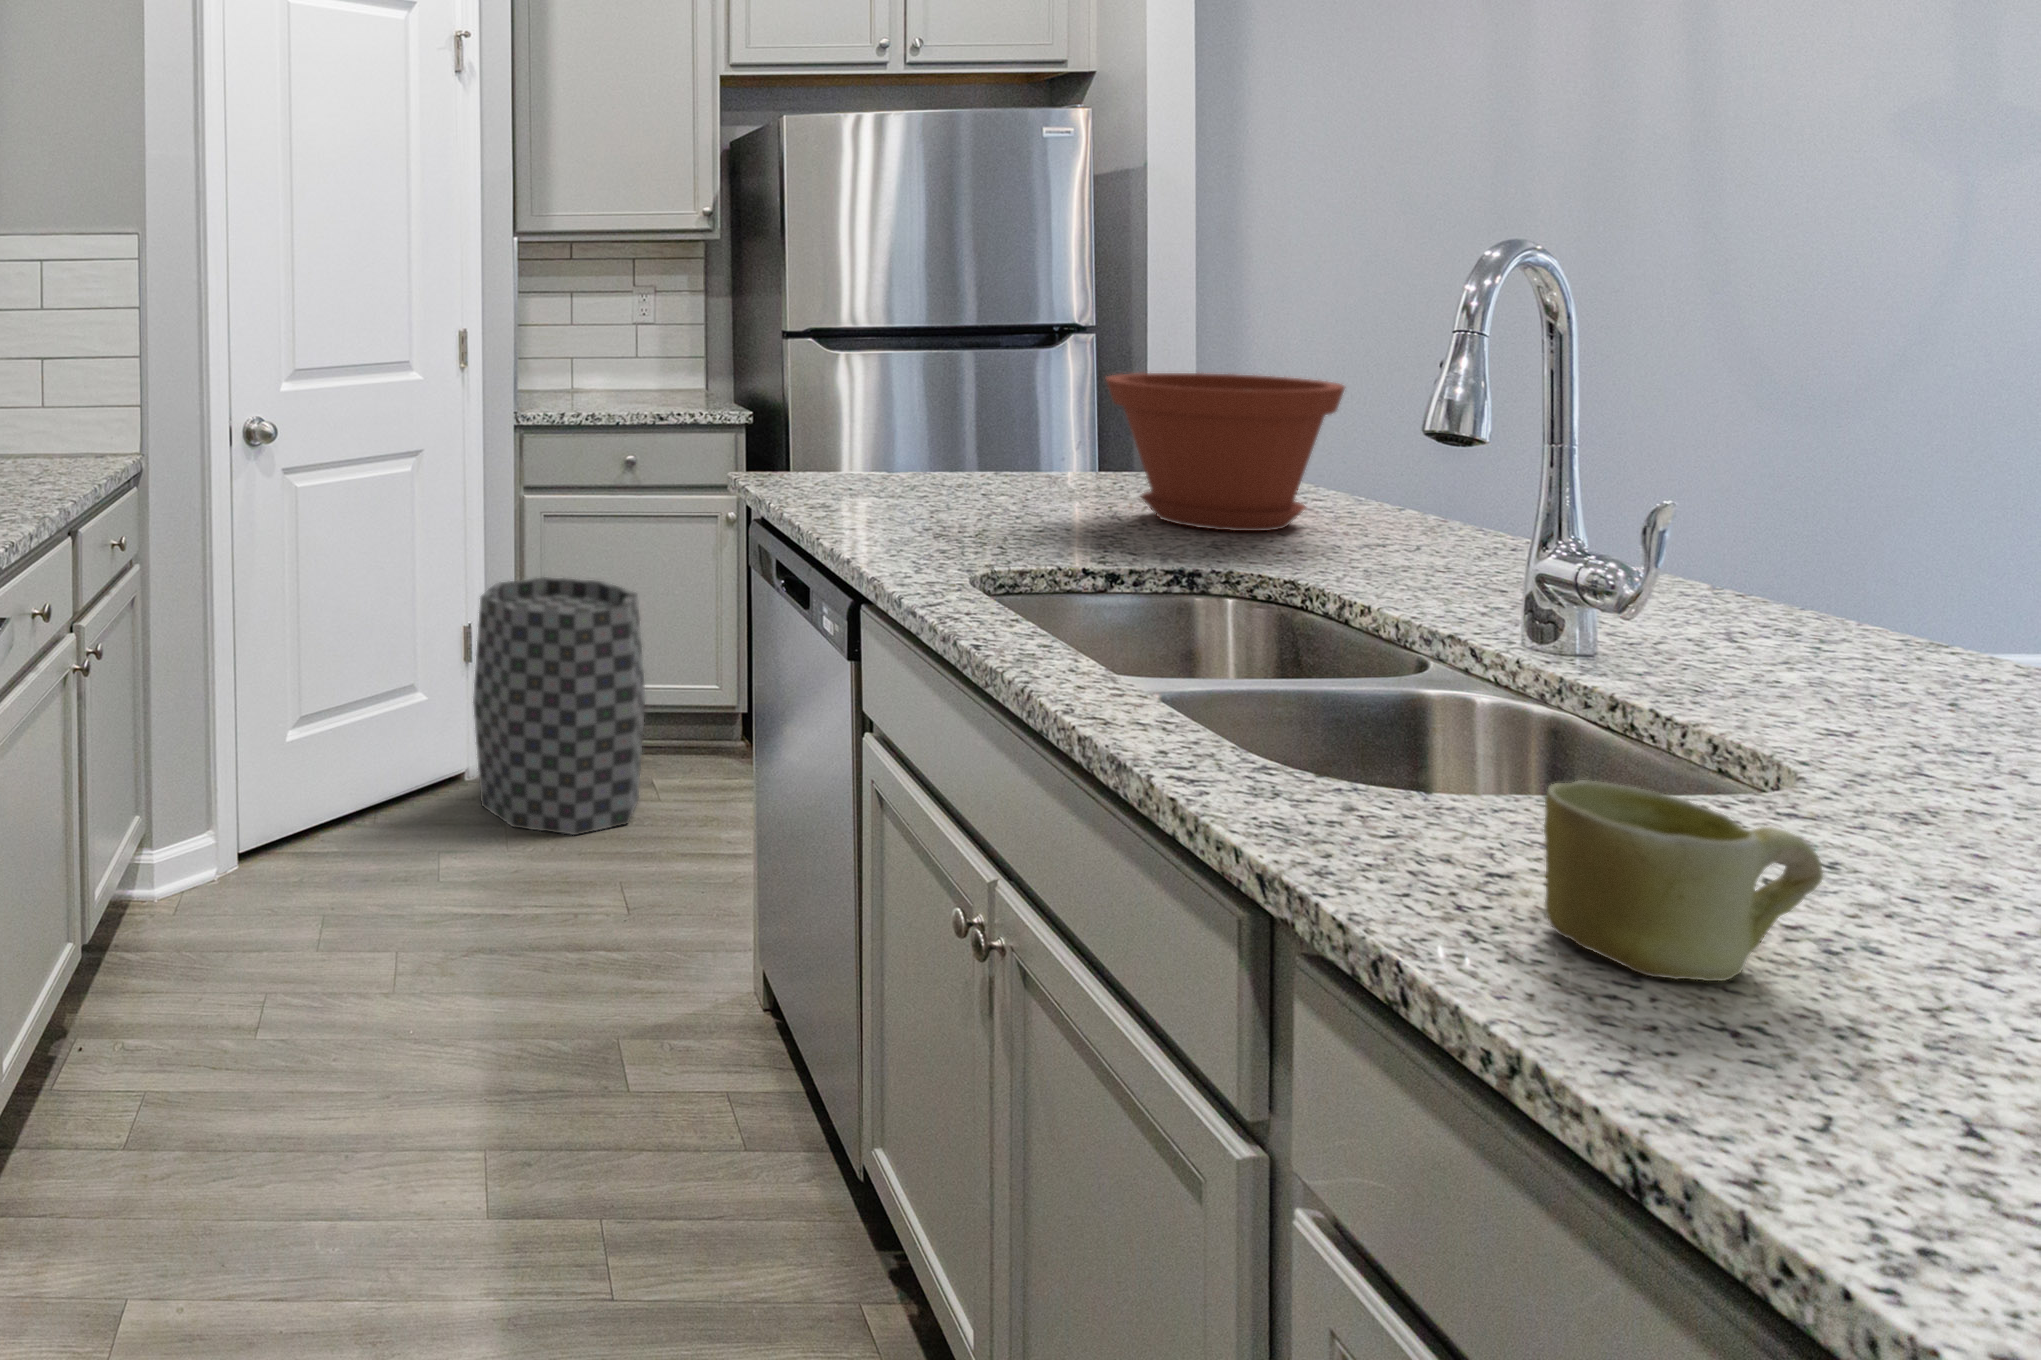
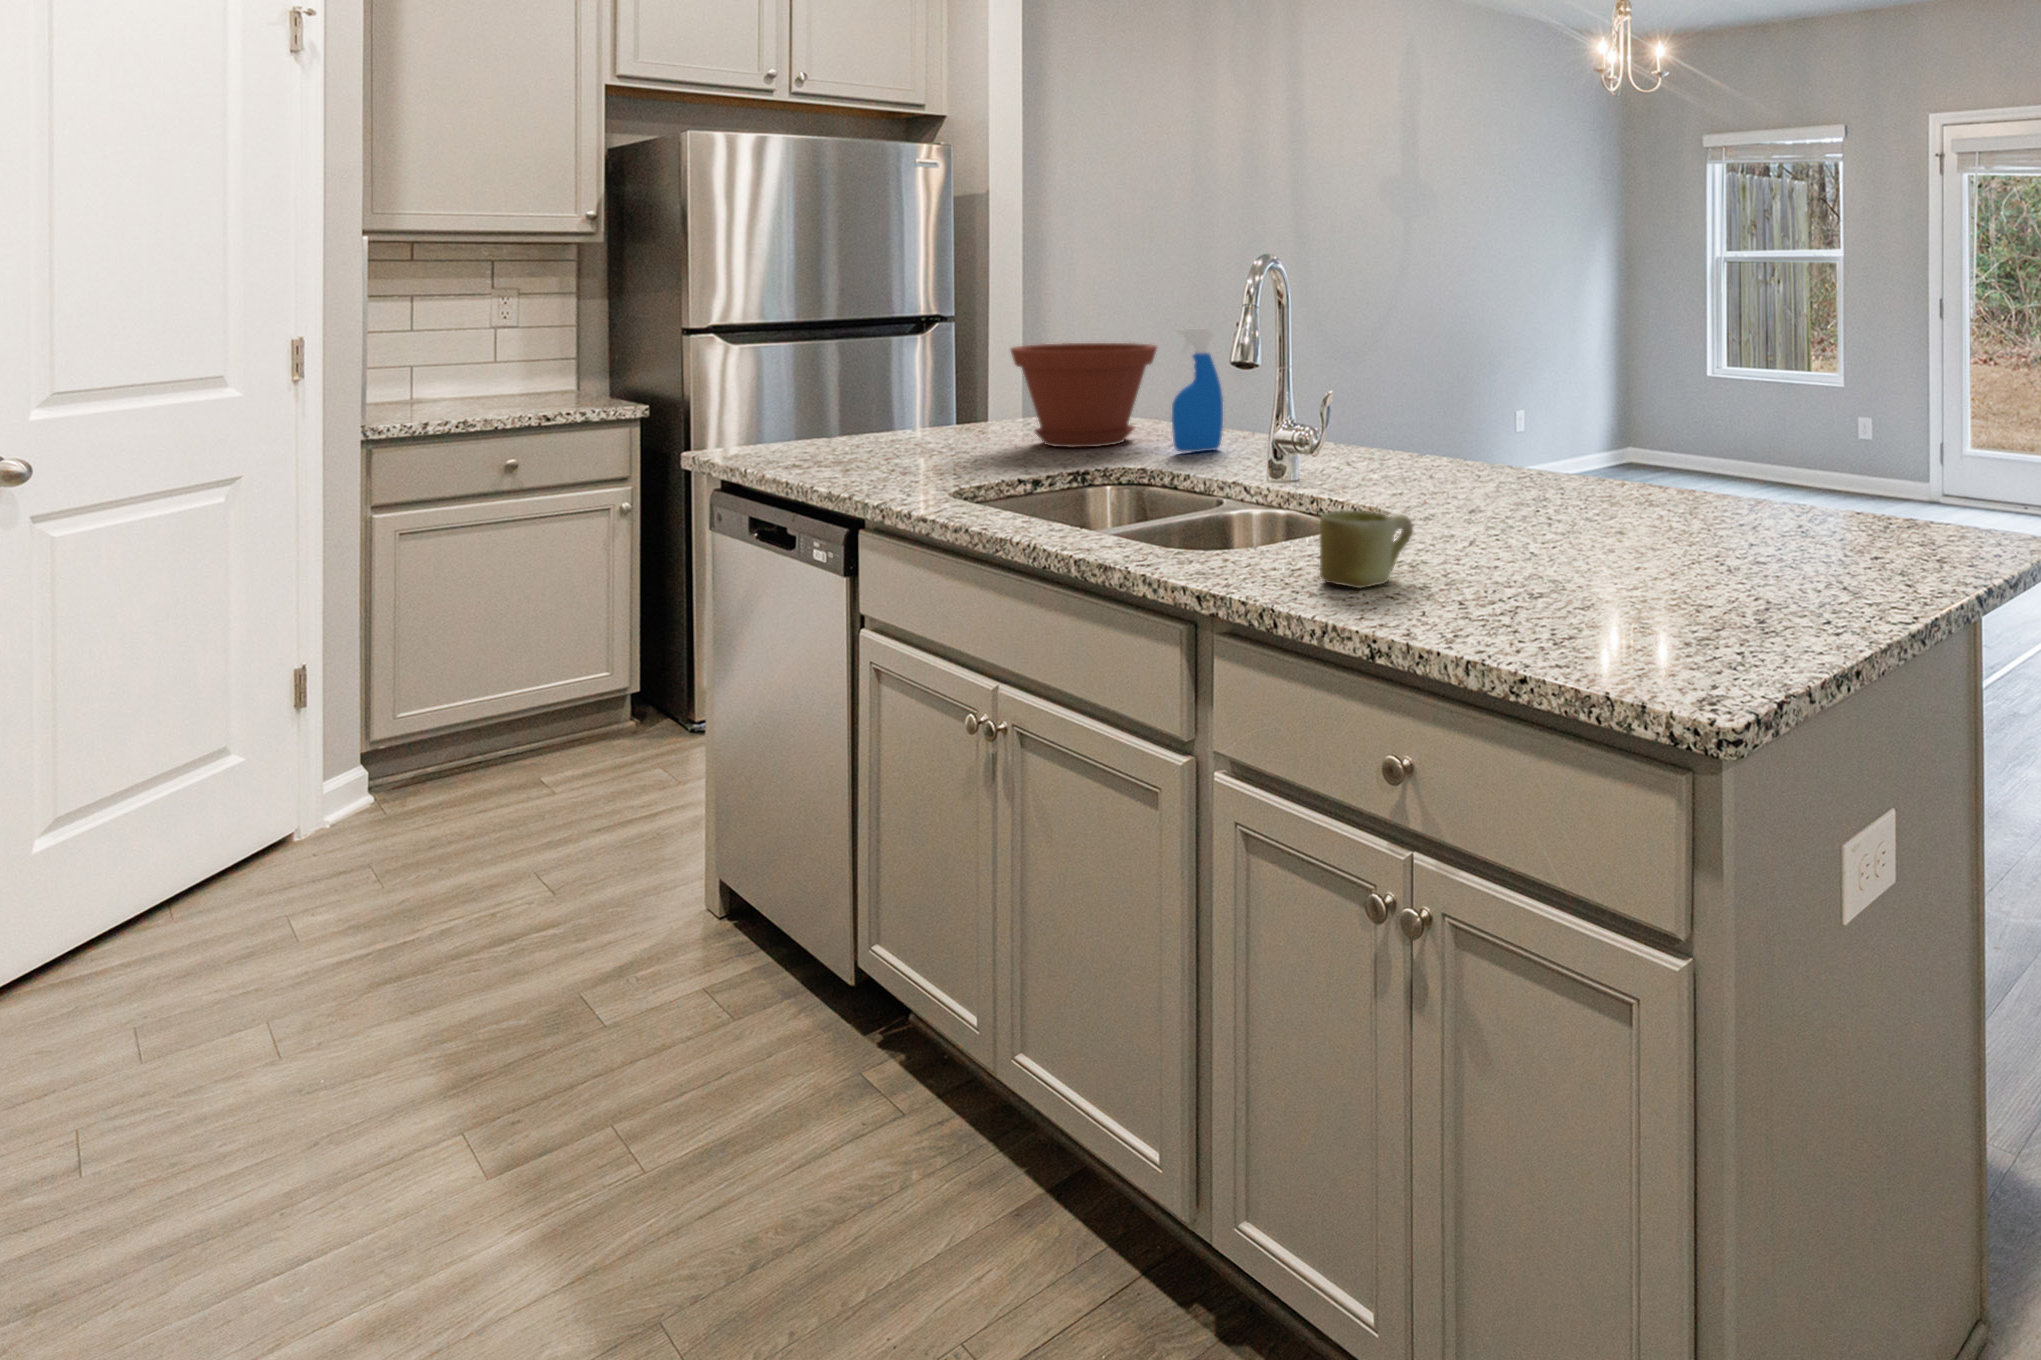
spray bottle: none [1356,364,1458,566] -> present [1172,329,1223,452]
trash can: present [473,577,645,835] -> none [321,591,540,864]

